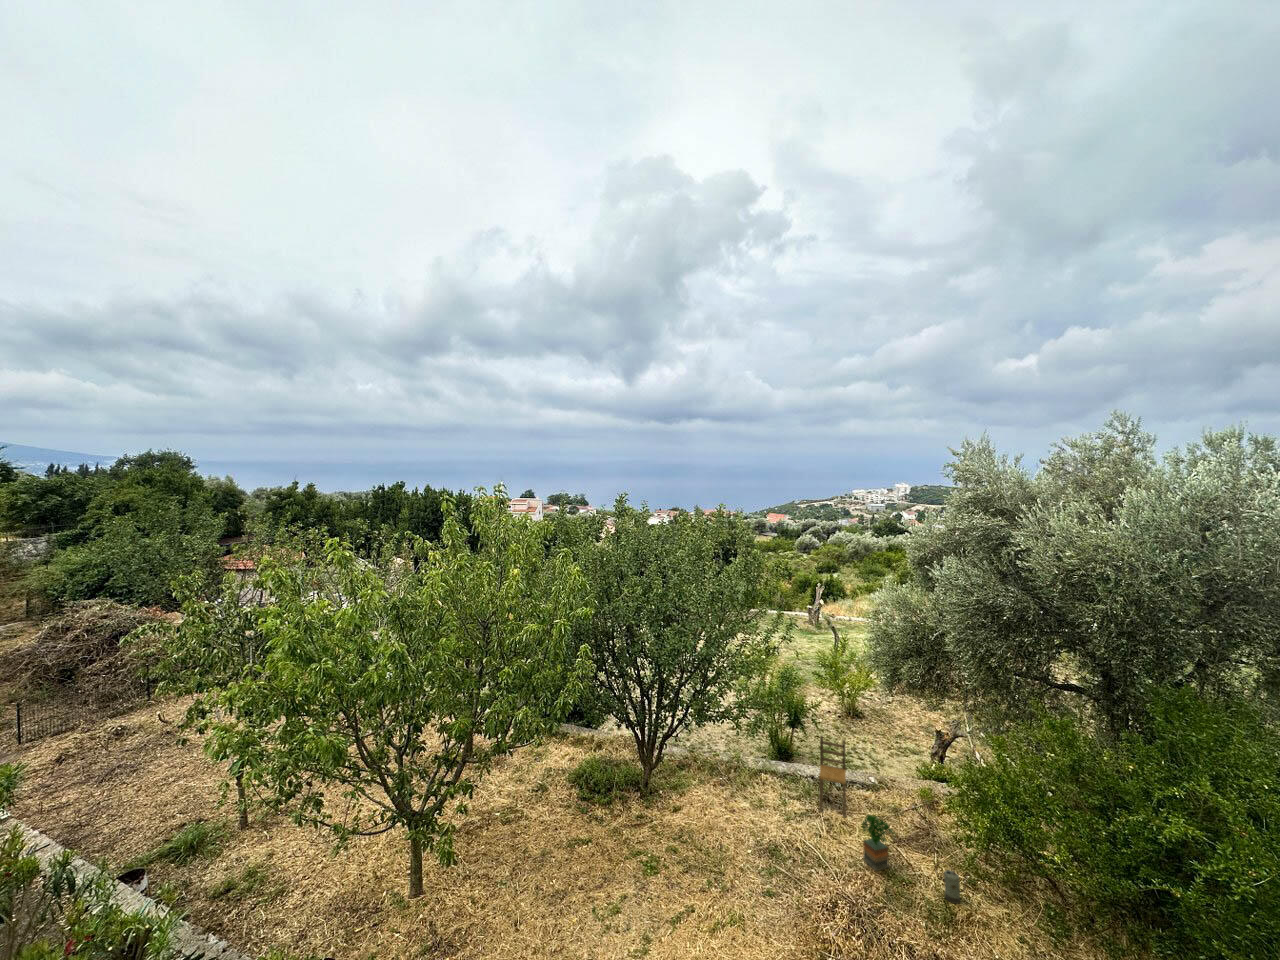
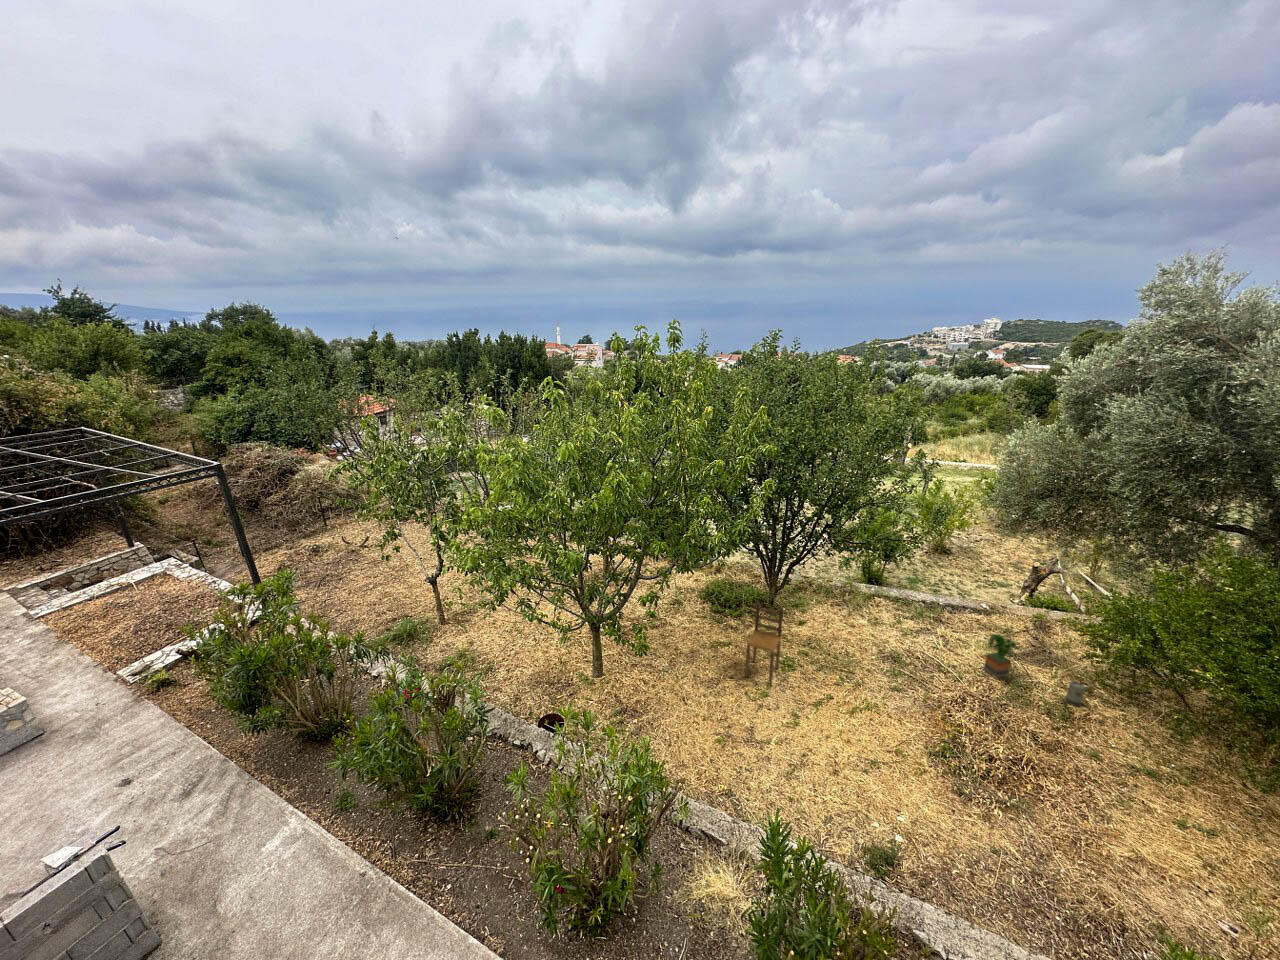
chair: present [819,736,846,818] -> present [745,602,783,684]

